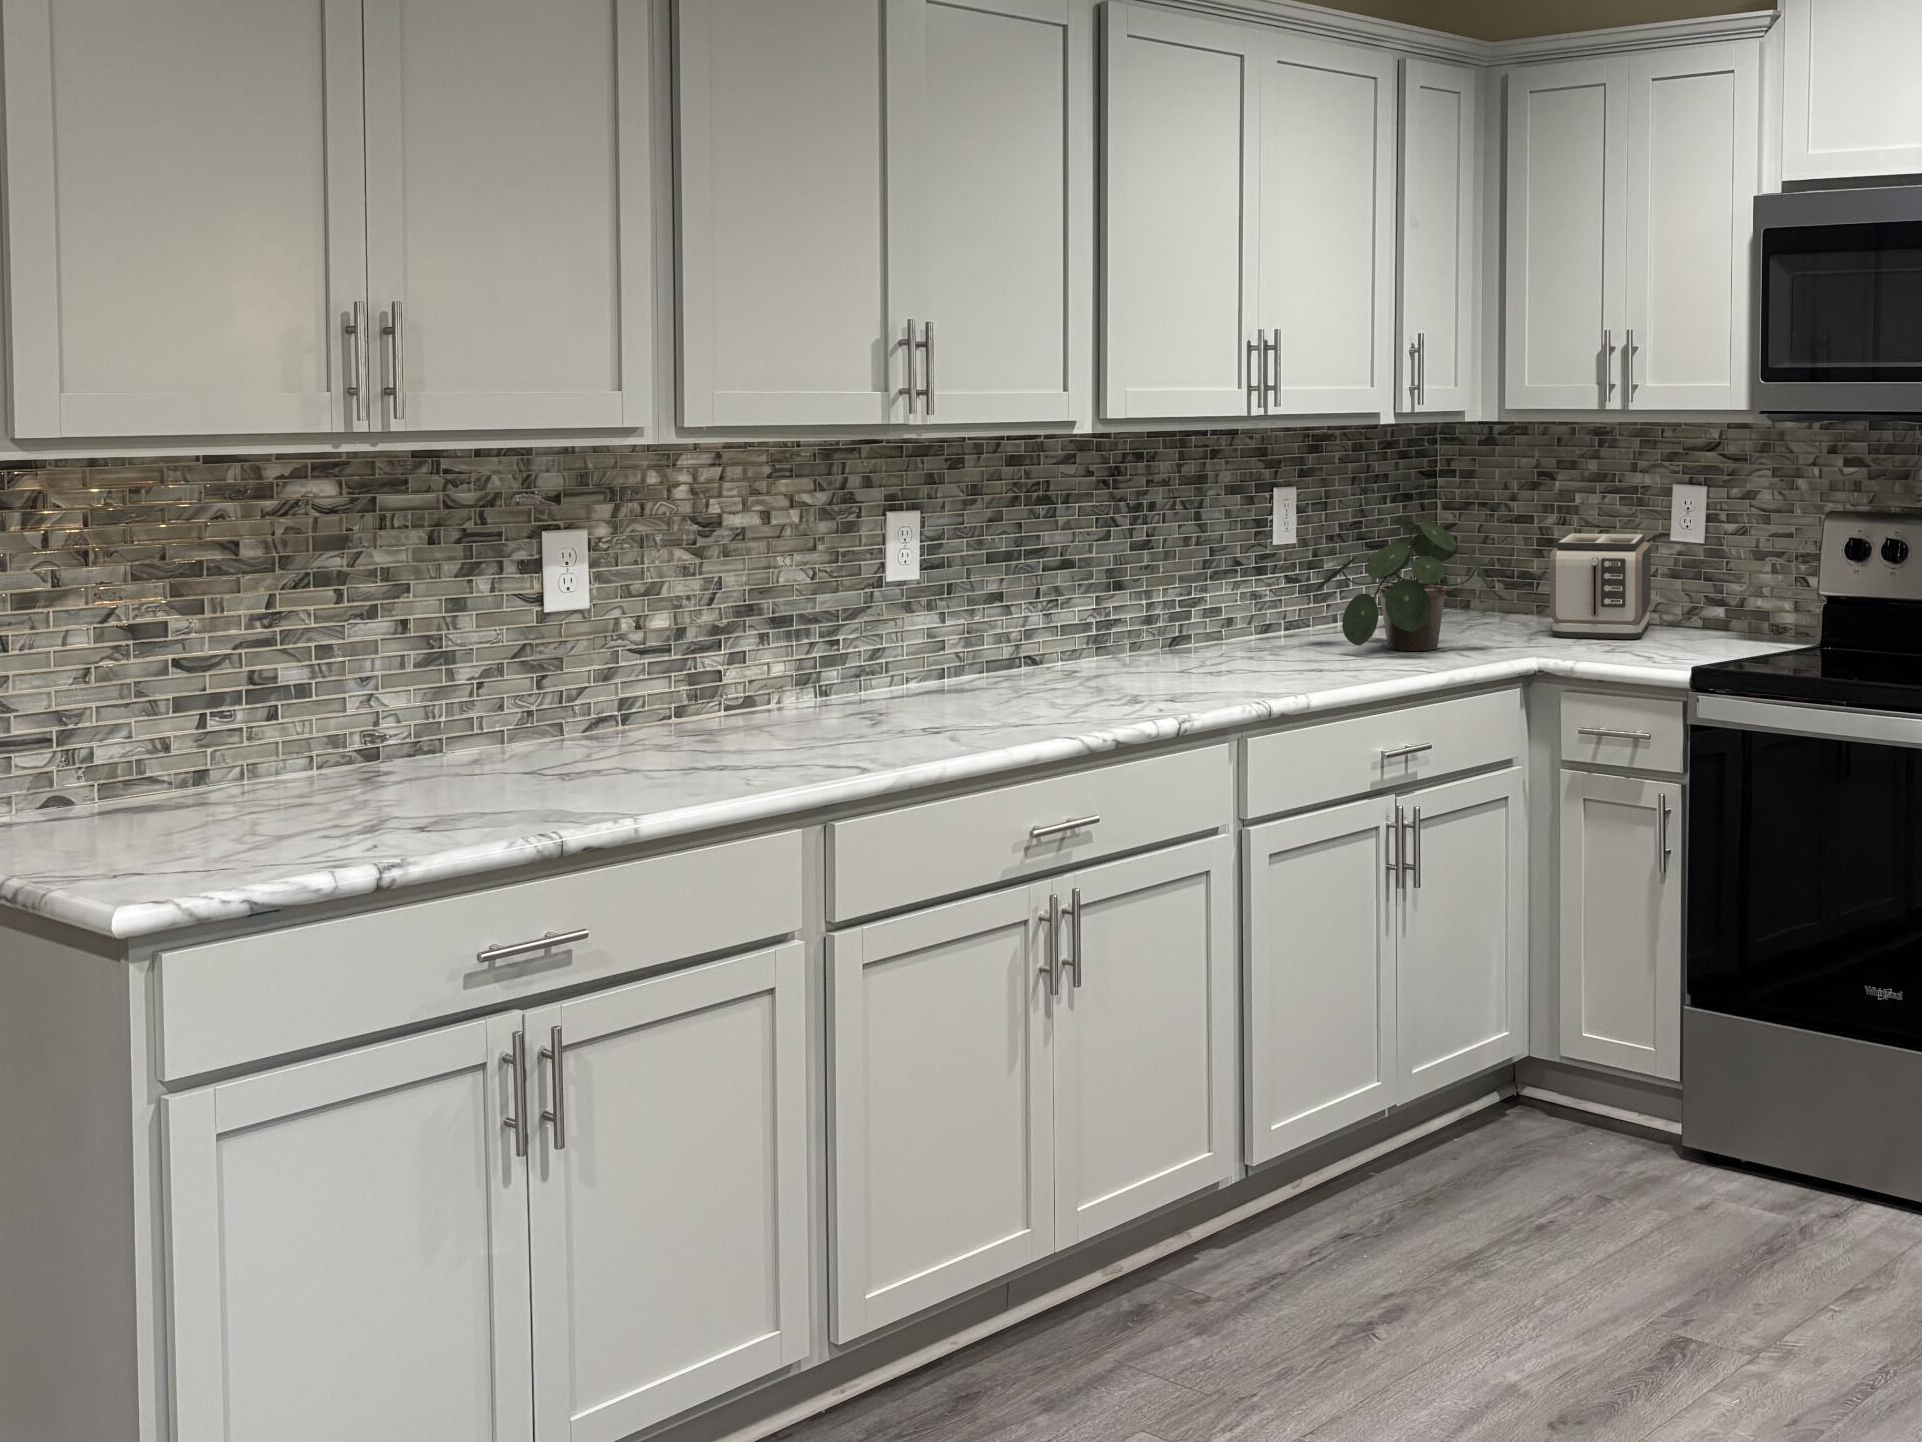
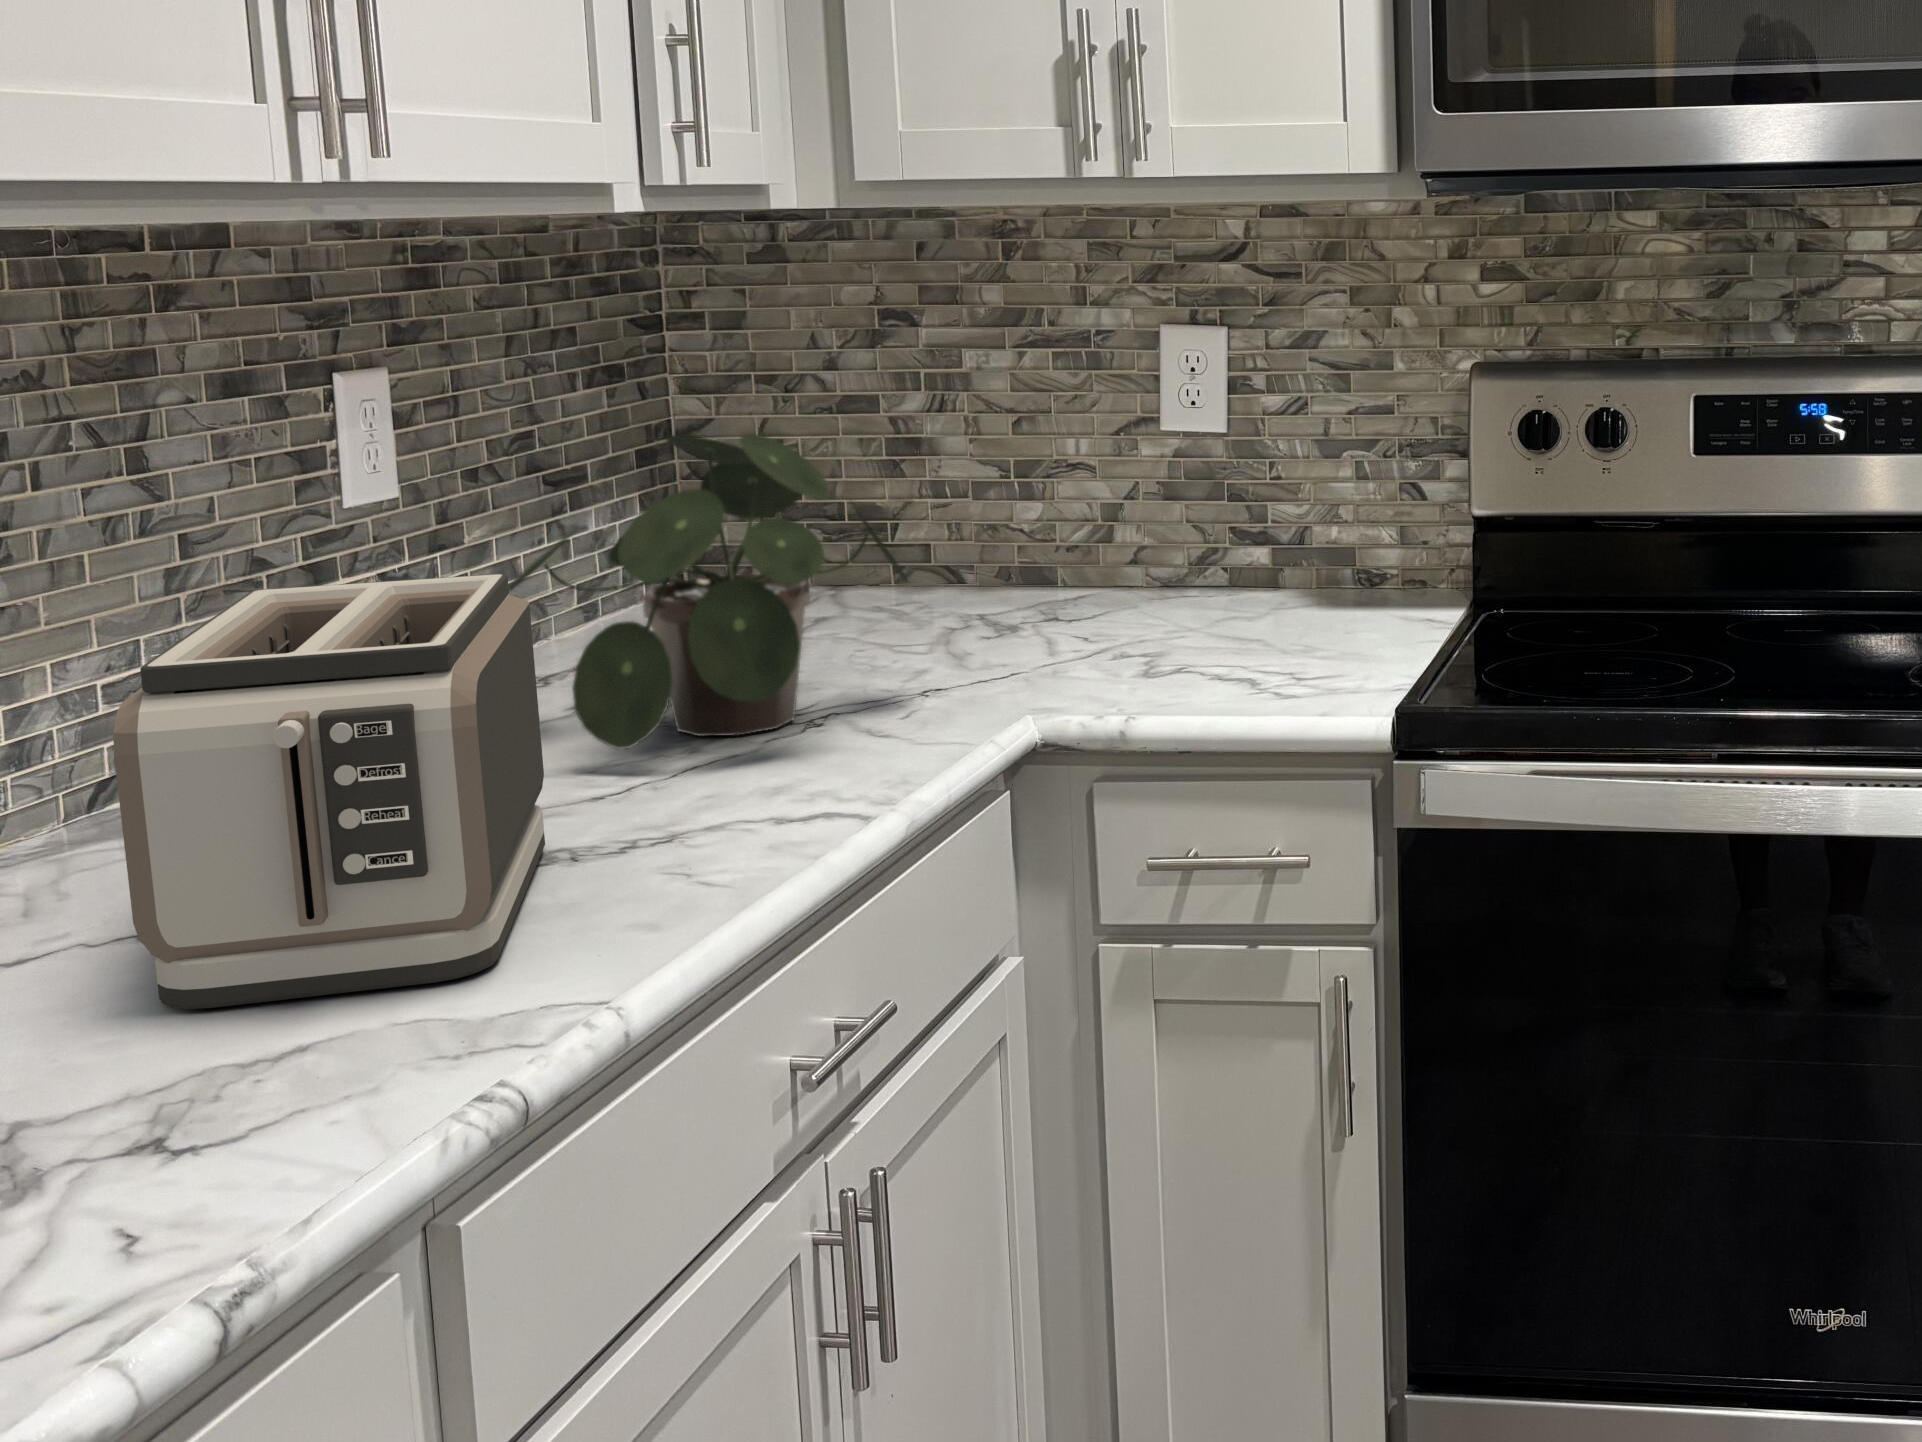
toaster: present [1550,533,1651,639] -> present [113,574,545,1009]

